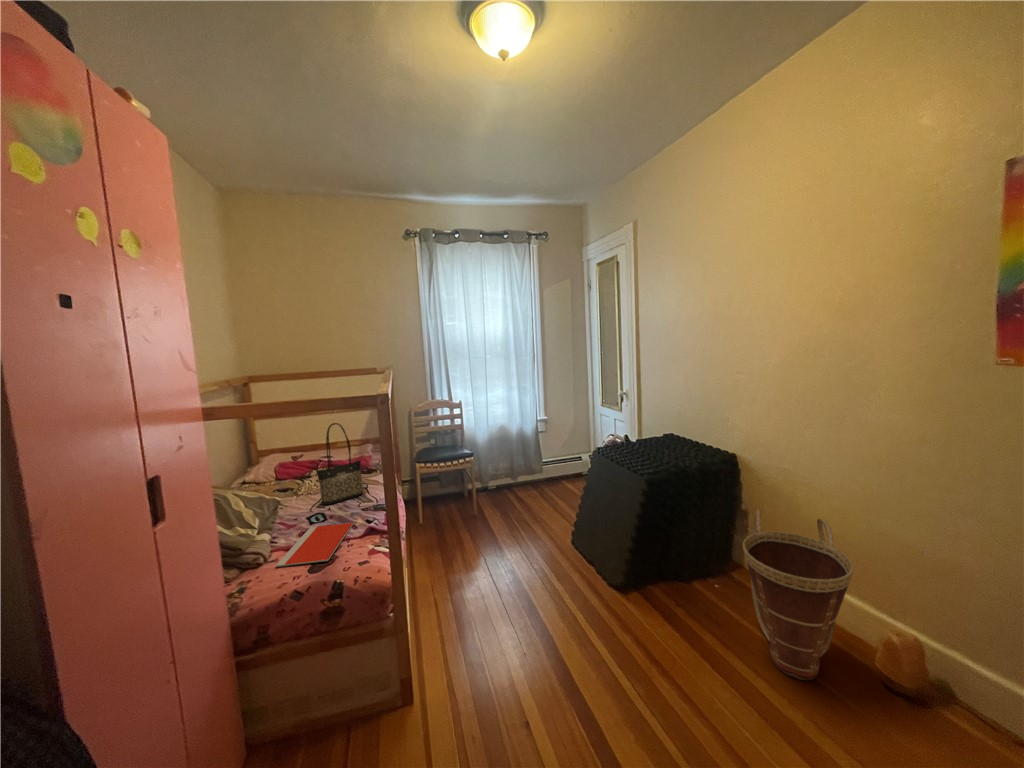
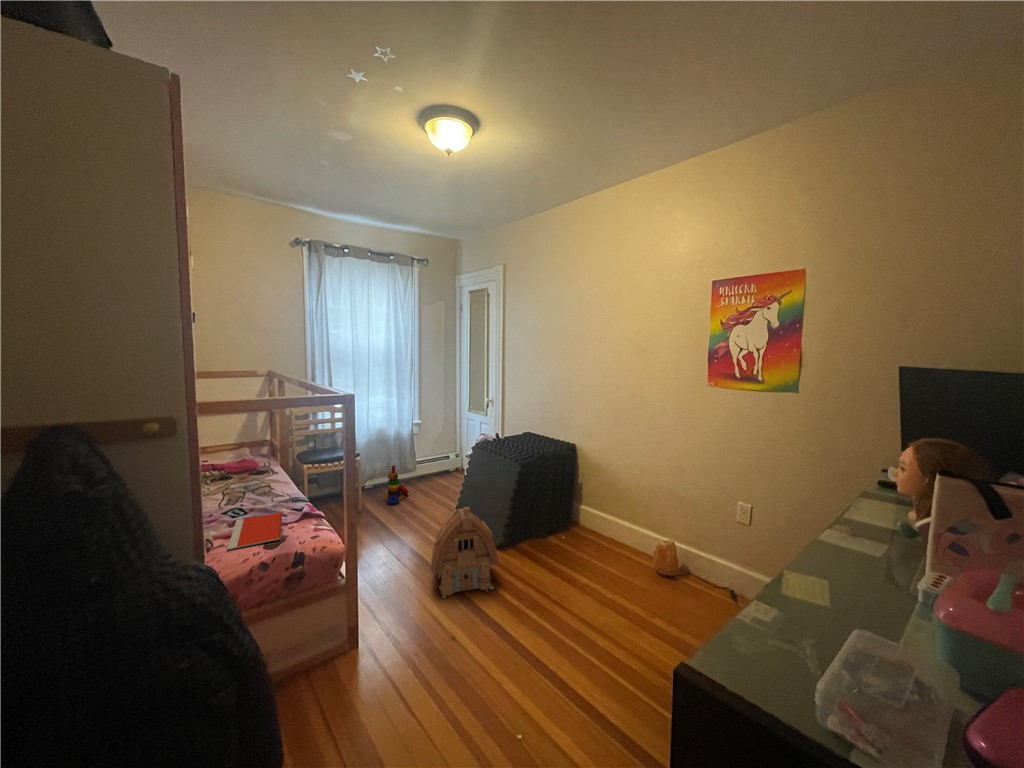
tote bag: present [317,423,363,505] -> none [229,423,272,502]
stacking toy: none [505,466,531,511] -> present [383,466,408,505]
basket: present [743,510,853,680] -> none [581,478,636,575]
toy house: none [517,539,609,660] -> present [431,507,499,598]

